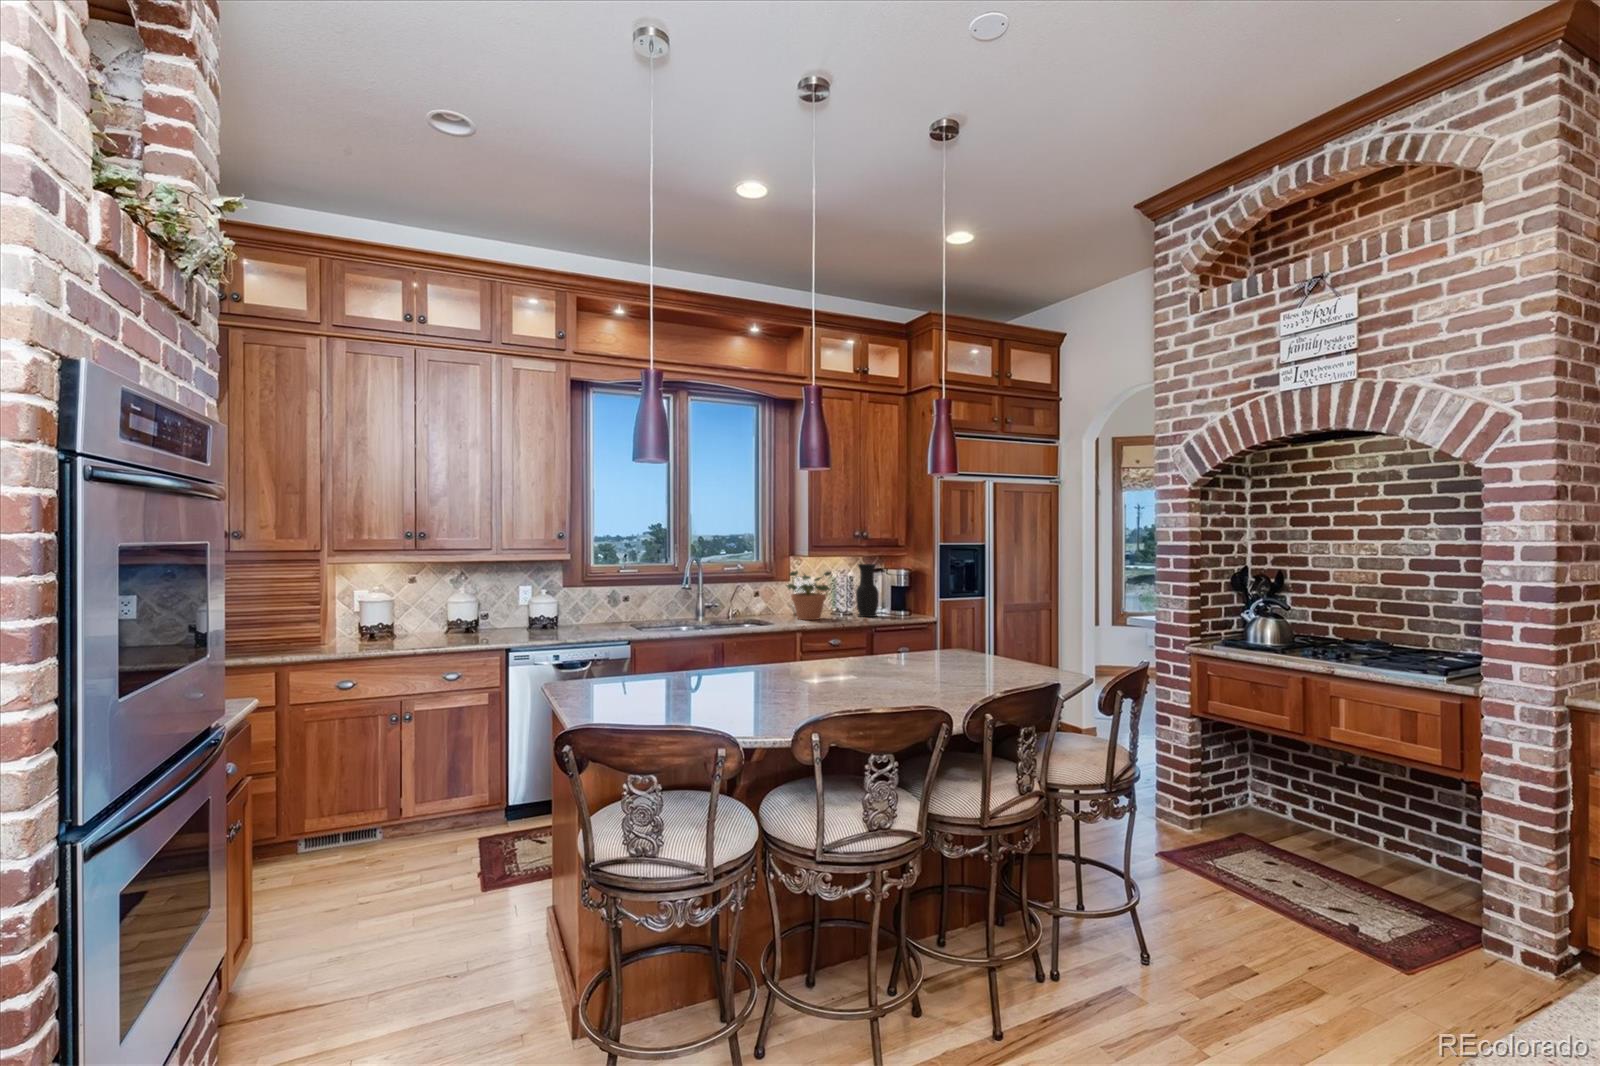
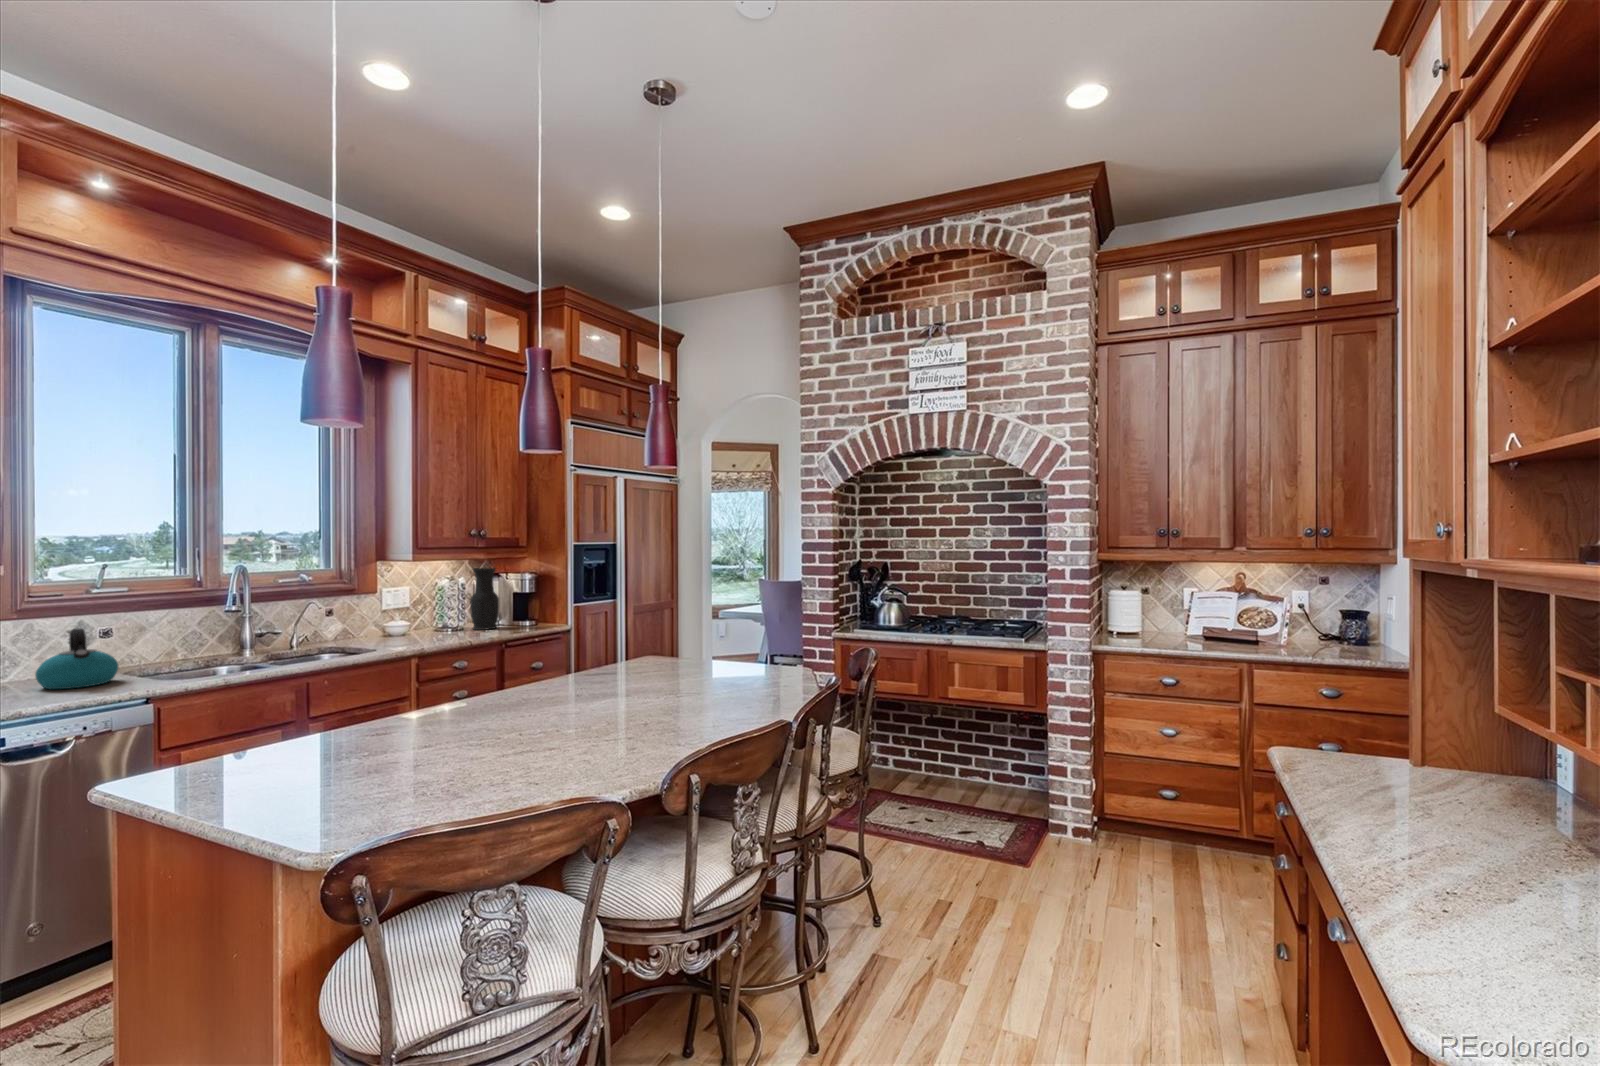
potted plant: present [787,571,832,620] -> none [379,577,454,640]
kettle: none [585,594,623,631] -> present [35,629,118,689]

